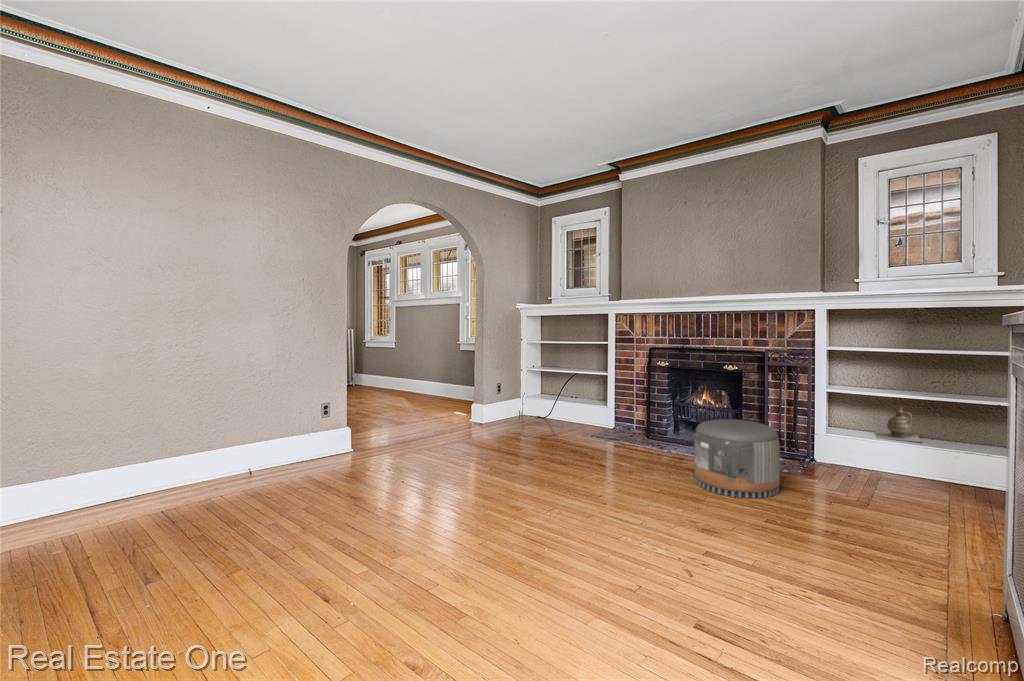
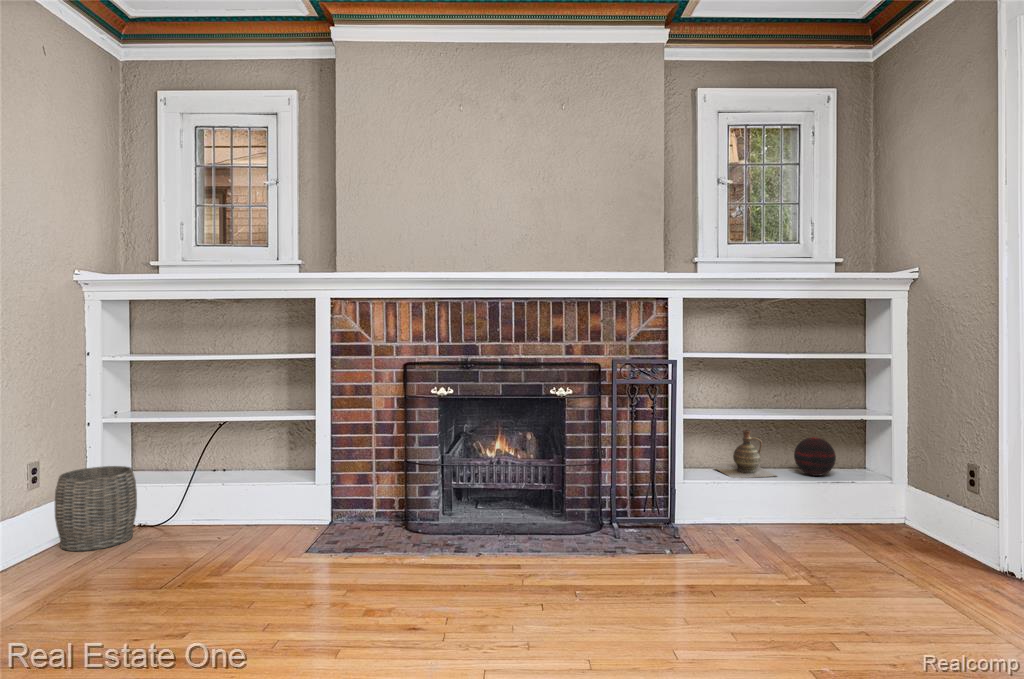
woven basket: none [506,389,536,423] -> present [55,466,137,551]
decorative orb: none [944,417,985,447] -> present [794,437,836,476]
pouf: present [694,419,780,498] -> none [580,481,723,633]

